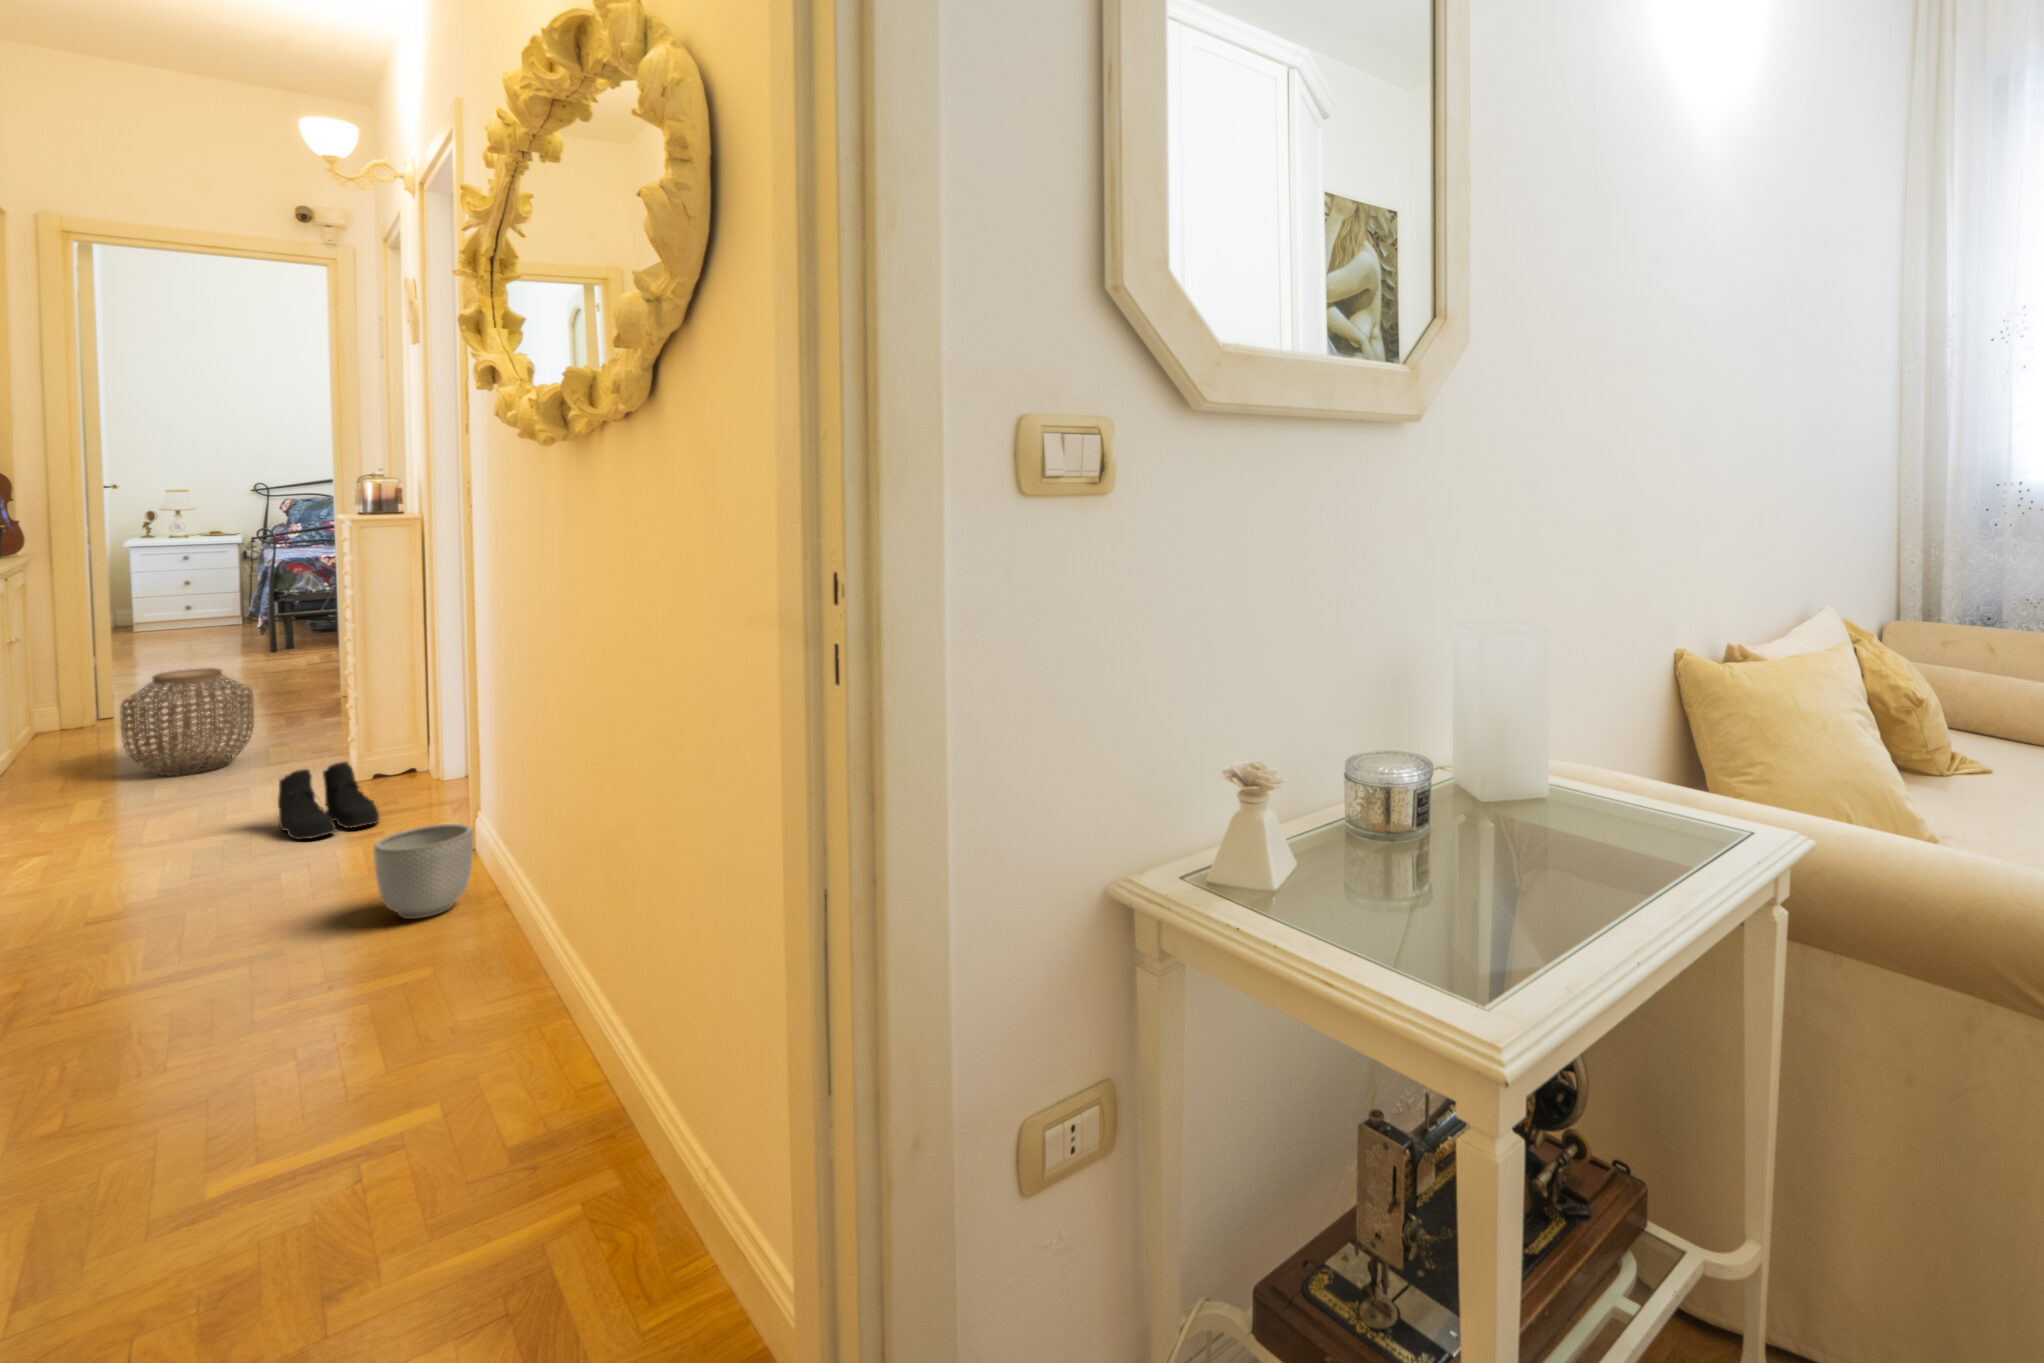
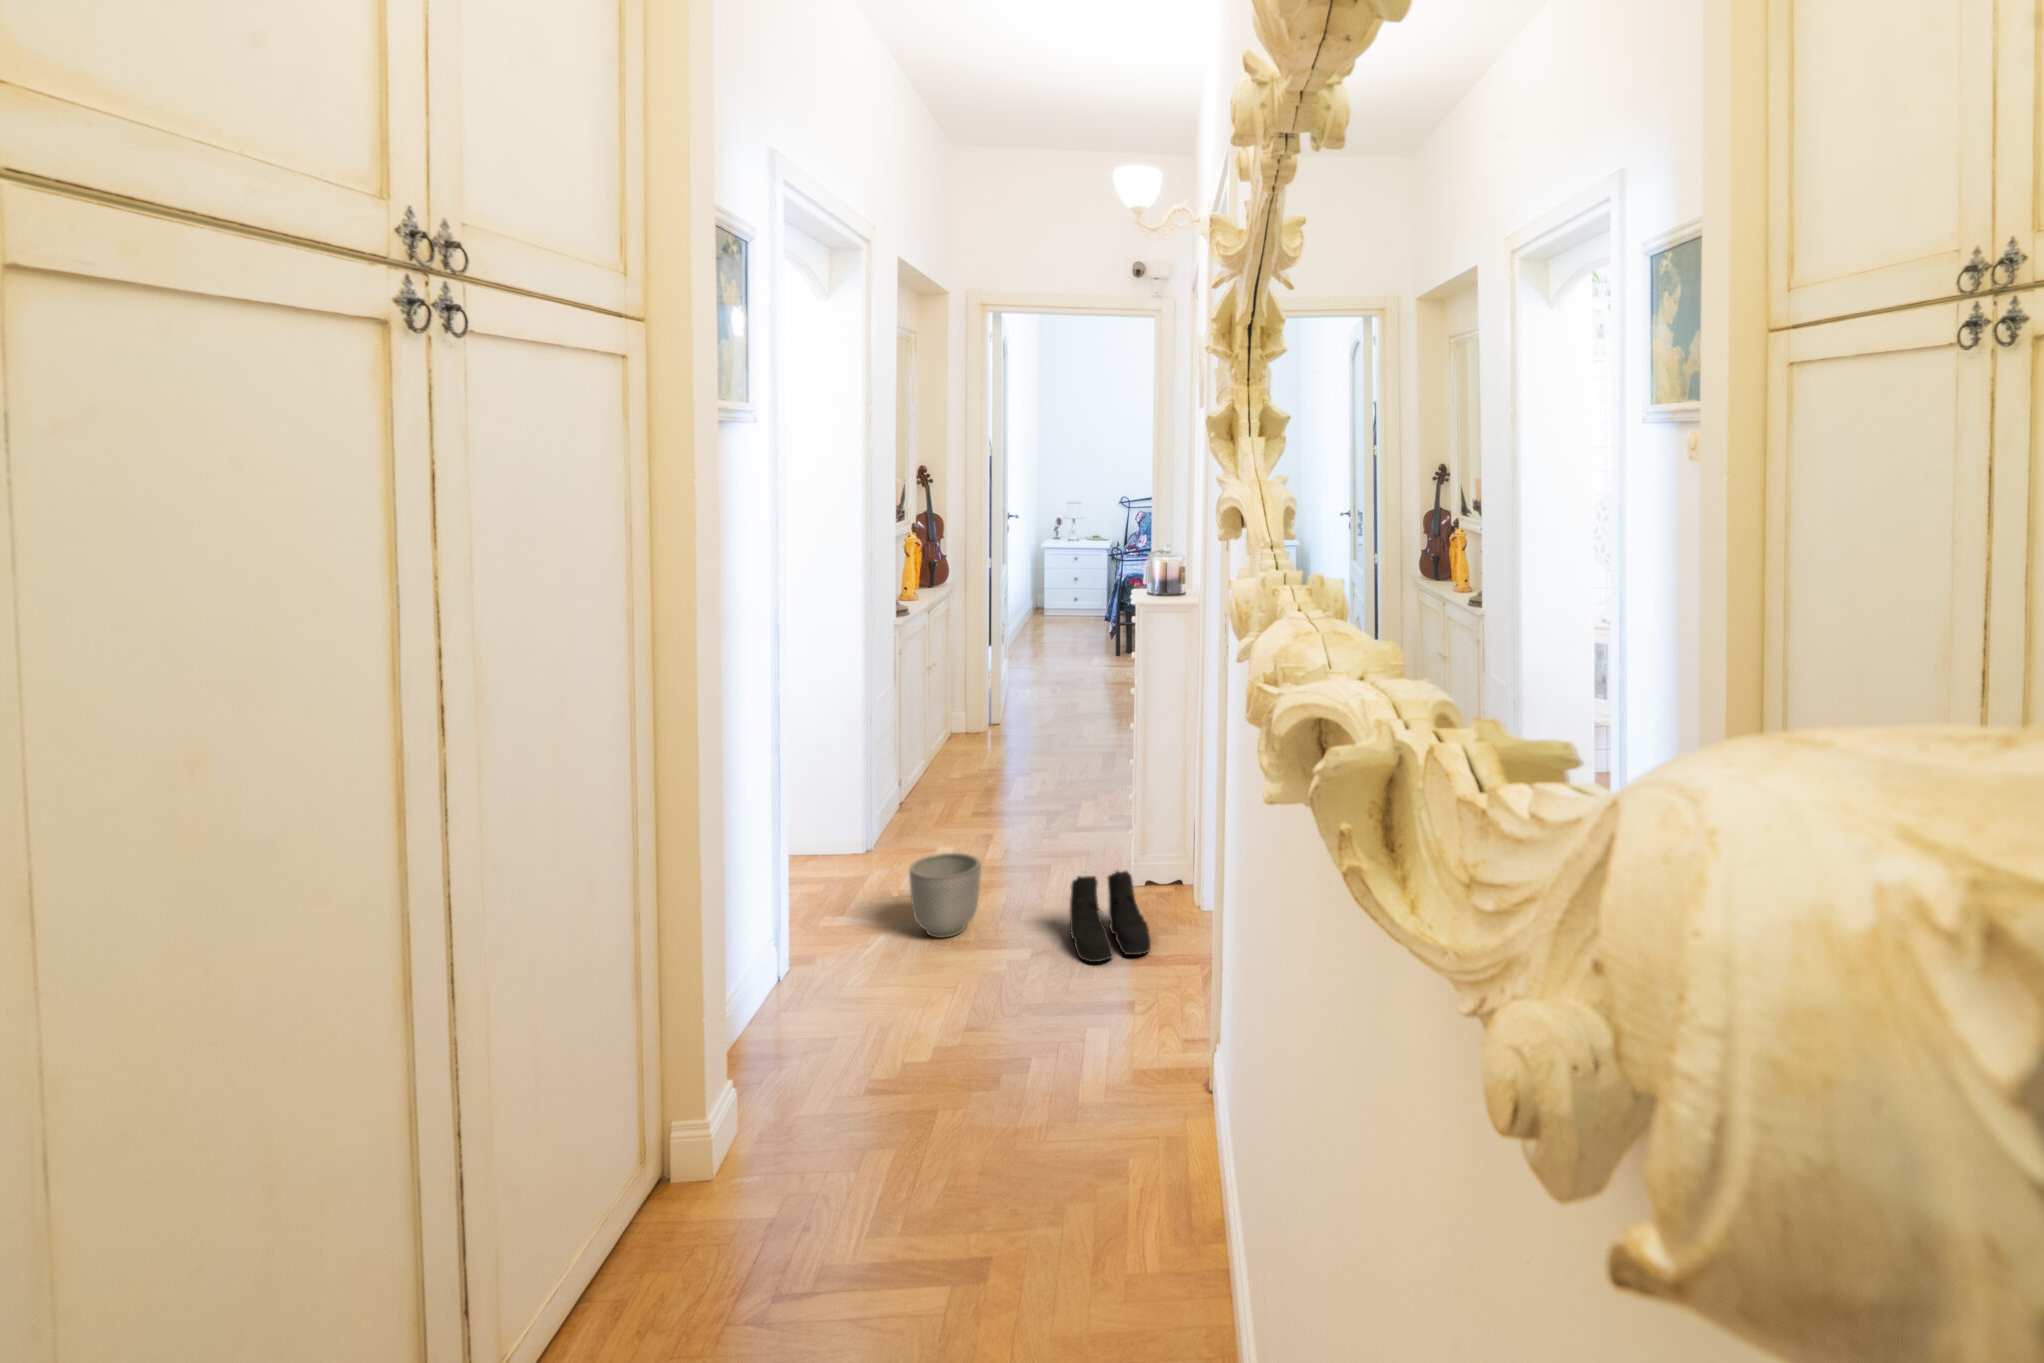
woven basket: present [121,668,254,776] -> none [985,716,1076,820]
planter: present [374,824,474,919] -> present [909,853,981,938]

